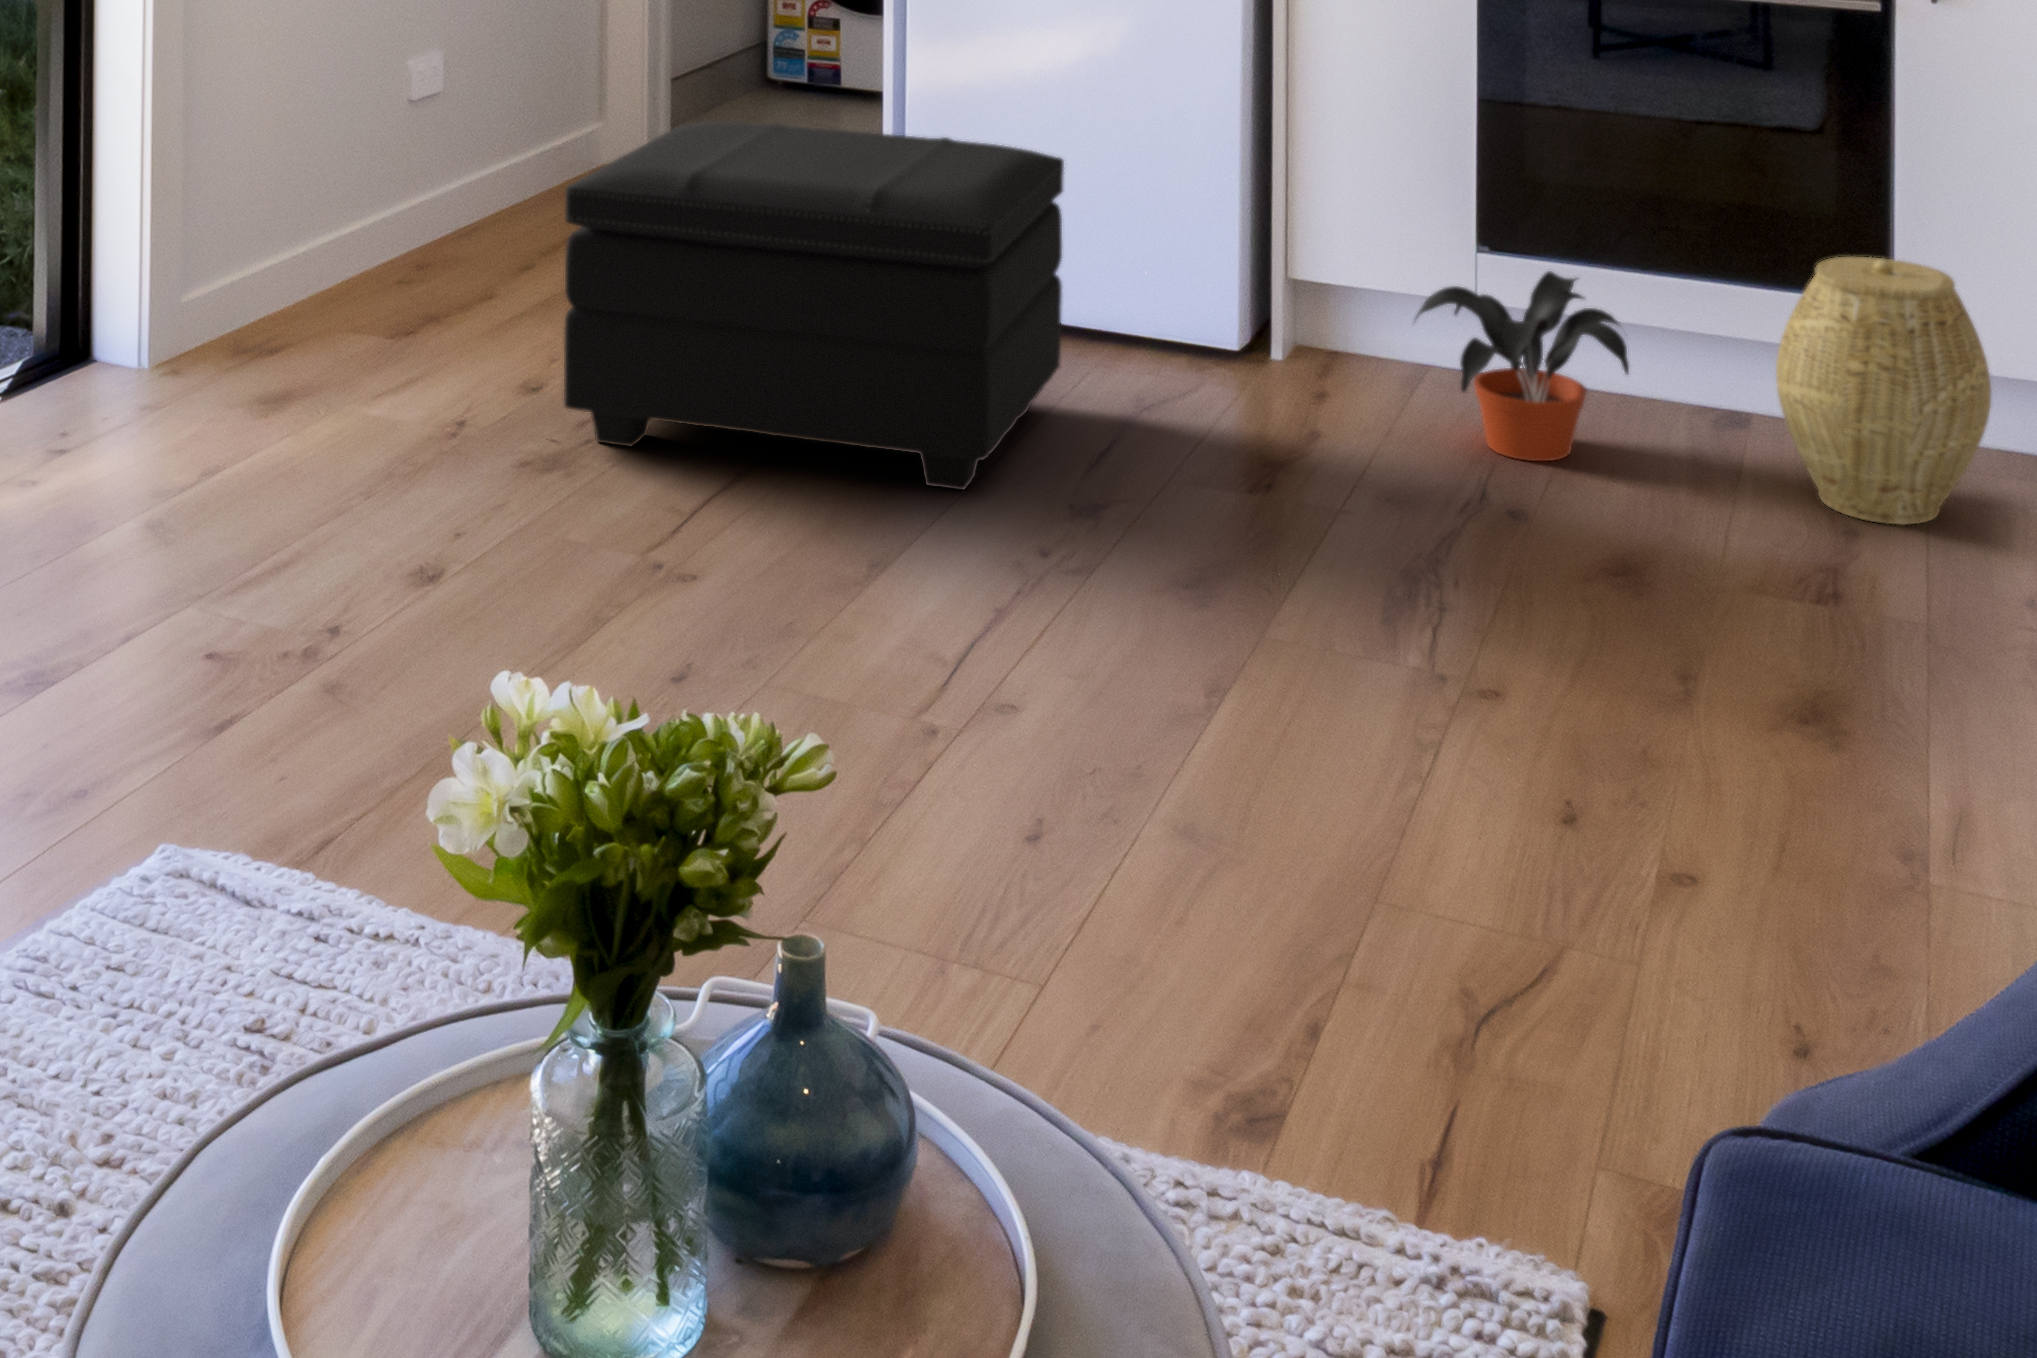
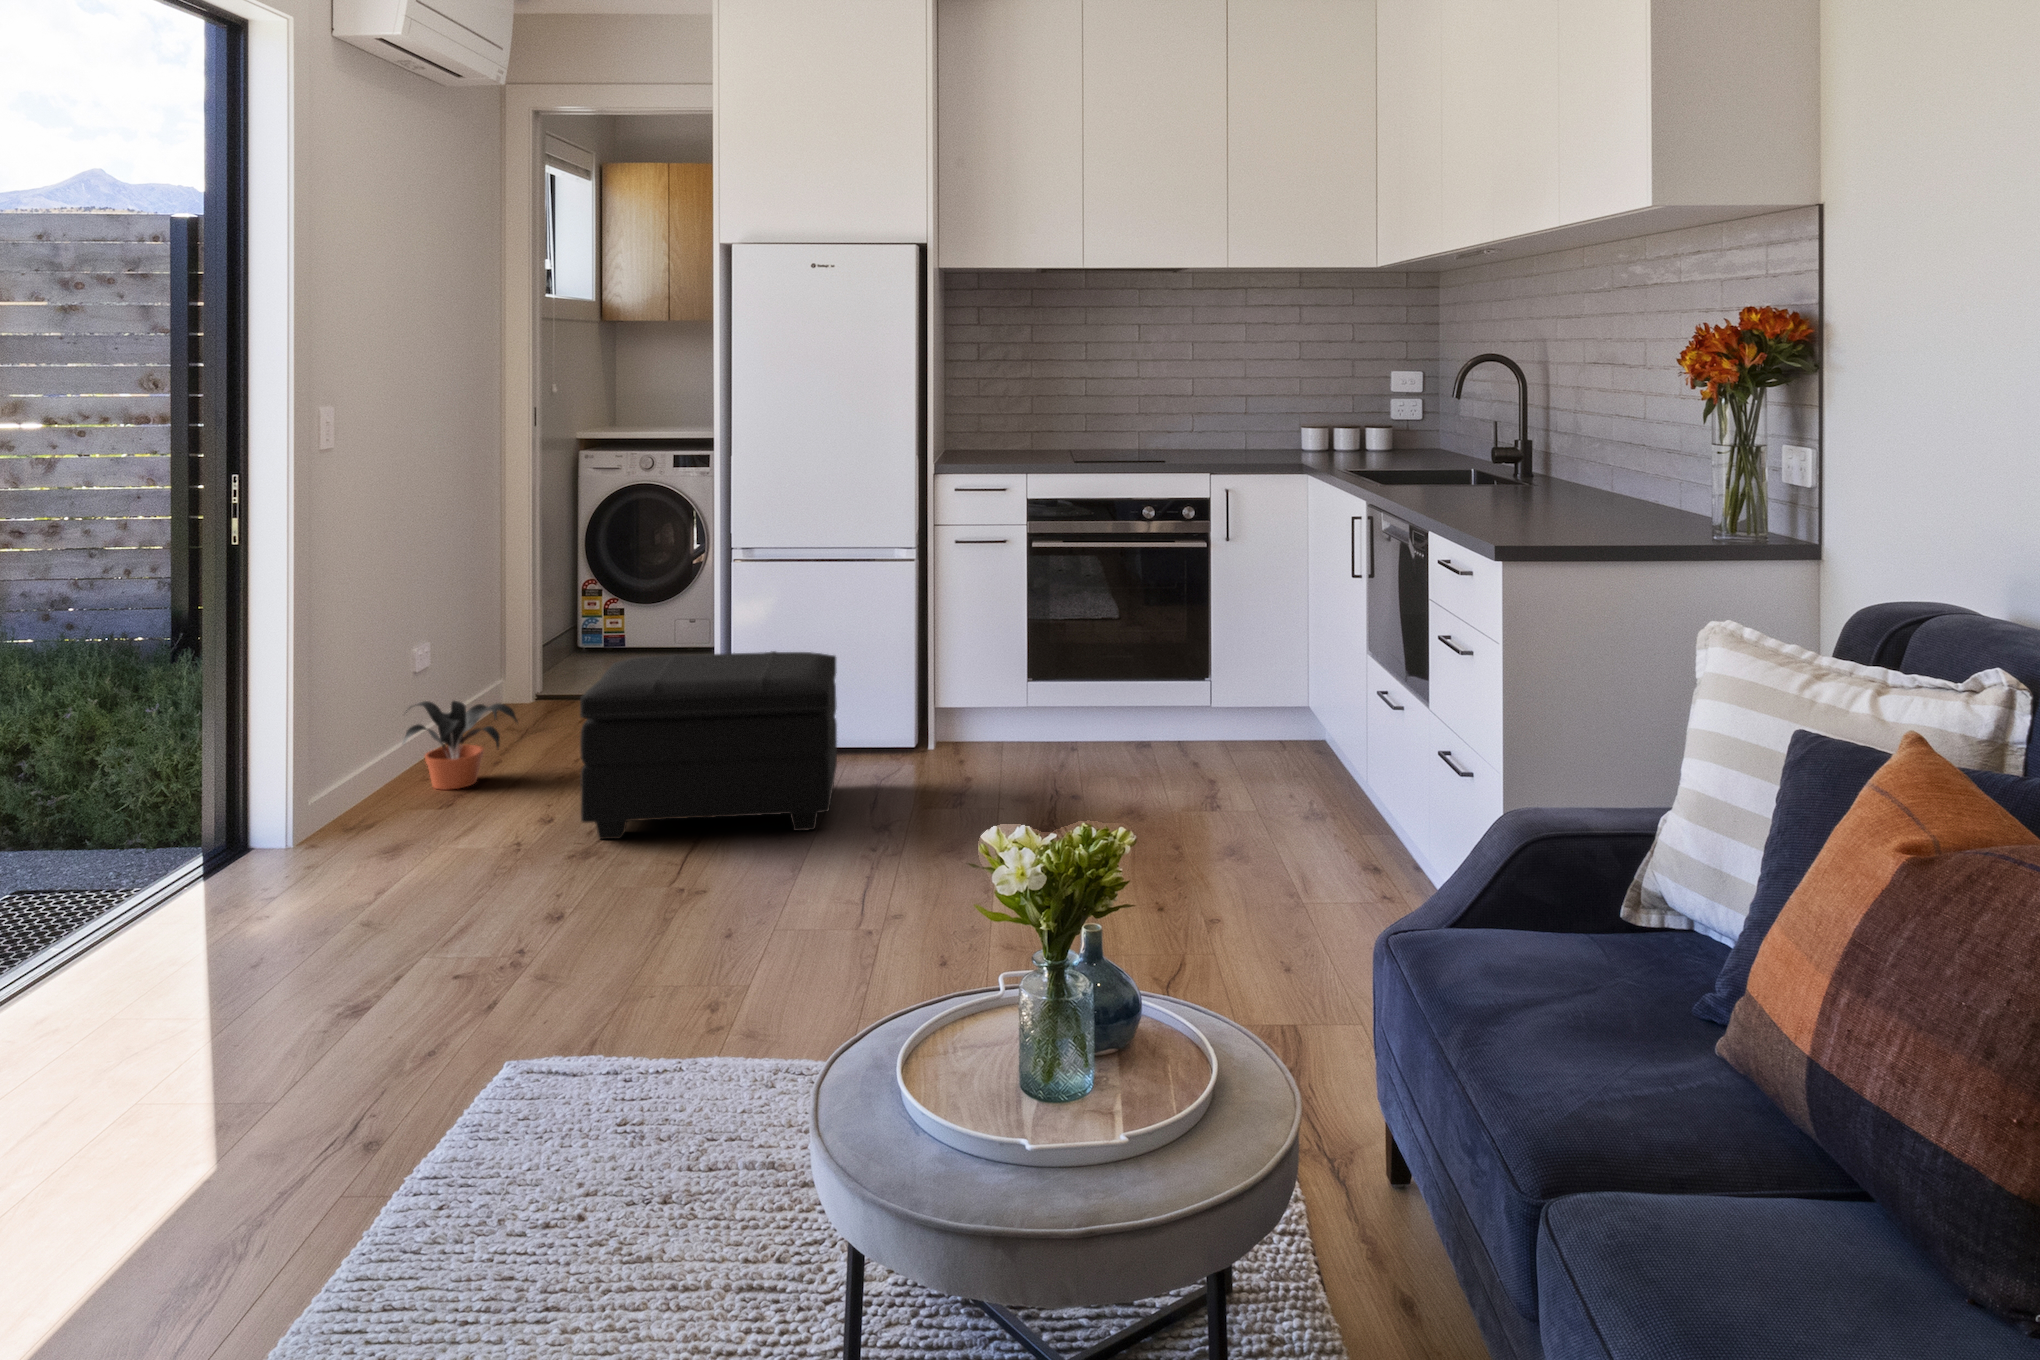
woven basket: present [1776,257,1991,525] -> none [1179,658,1270,778]
potted plant: present [1416,271,1629,461] -> present [403,701,518,790]

